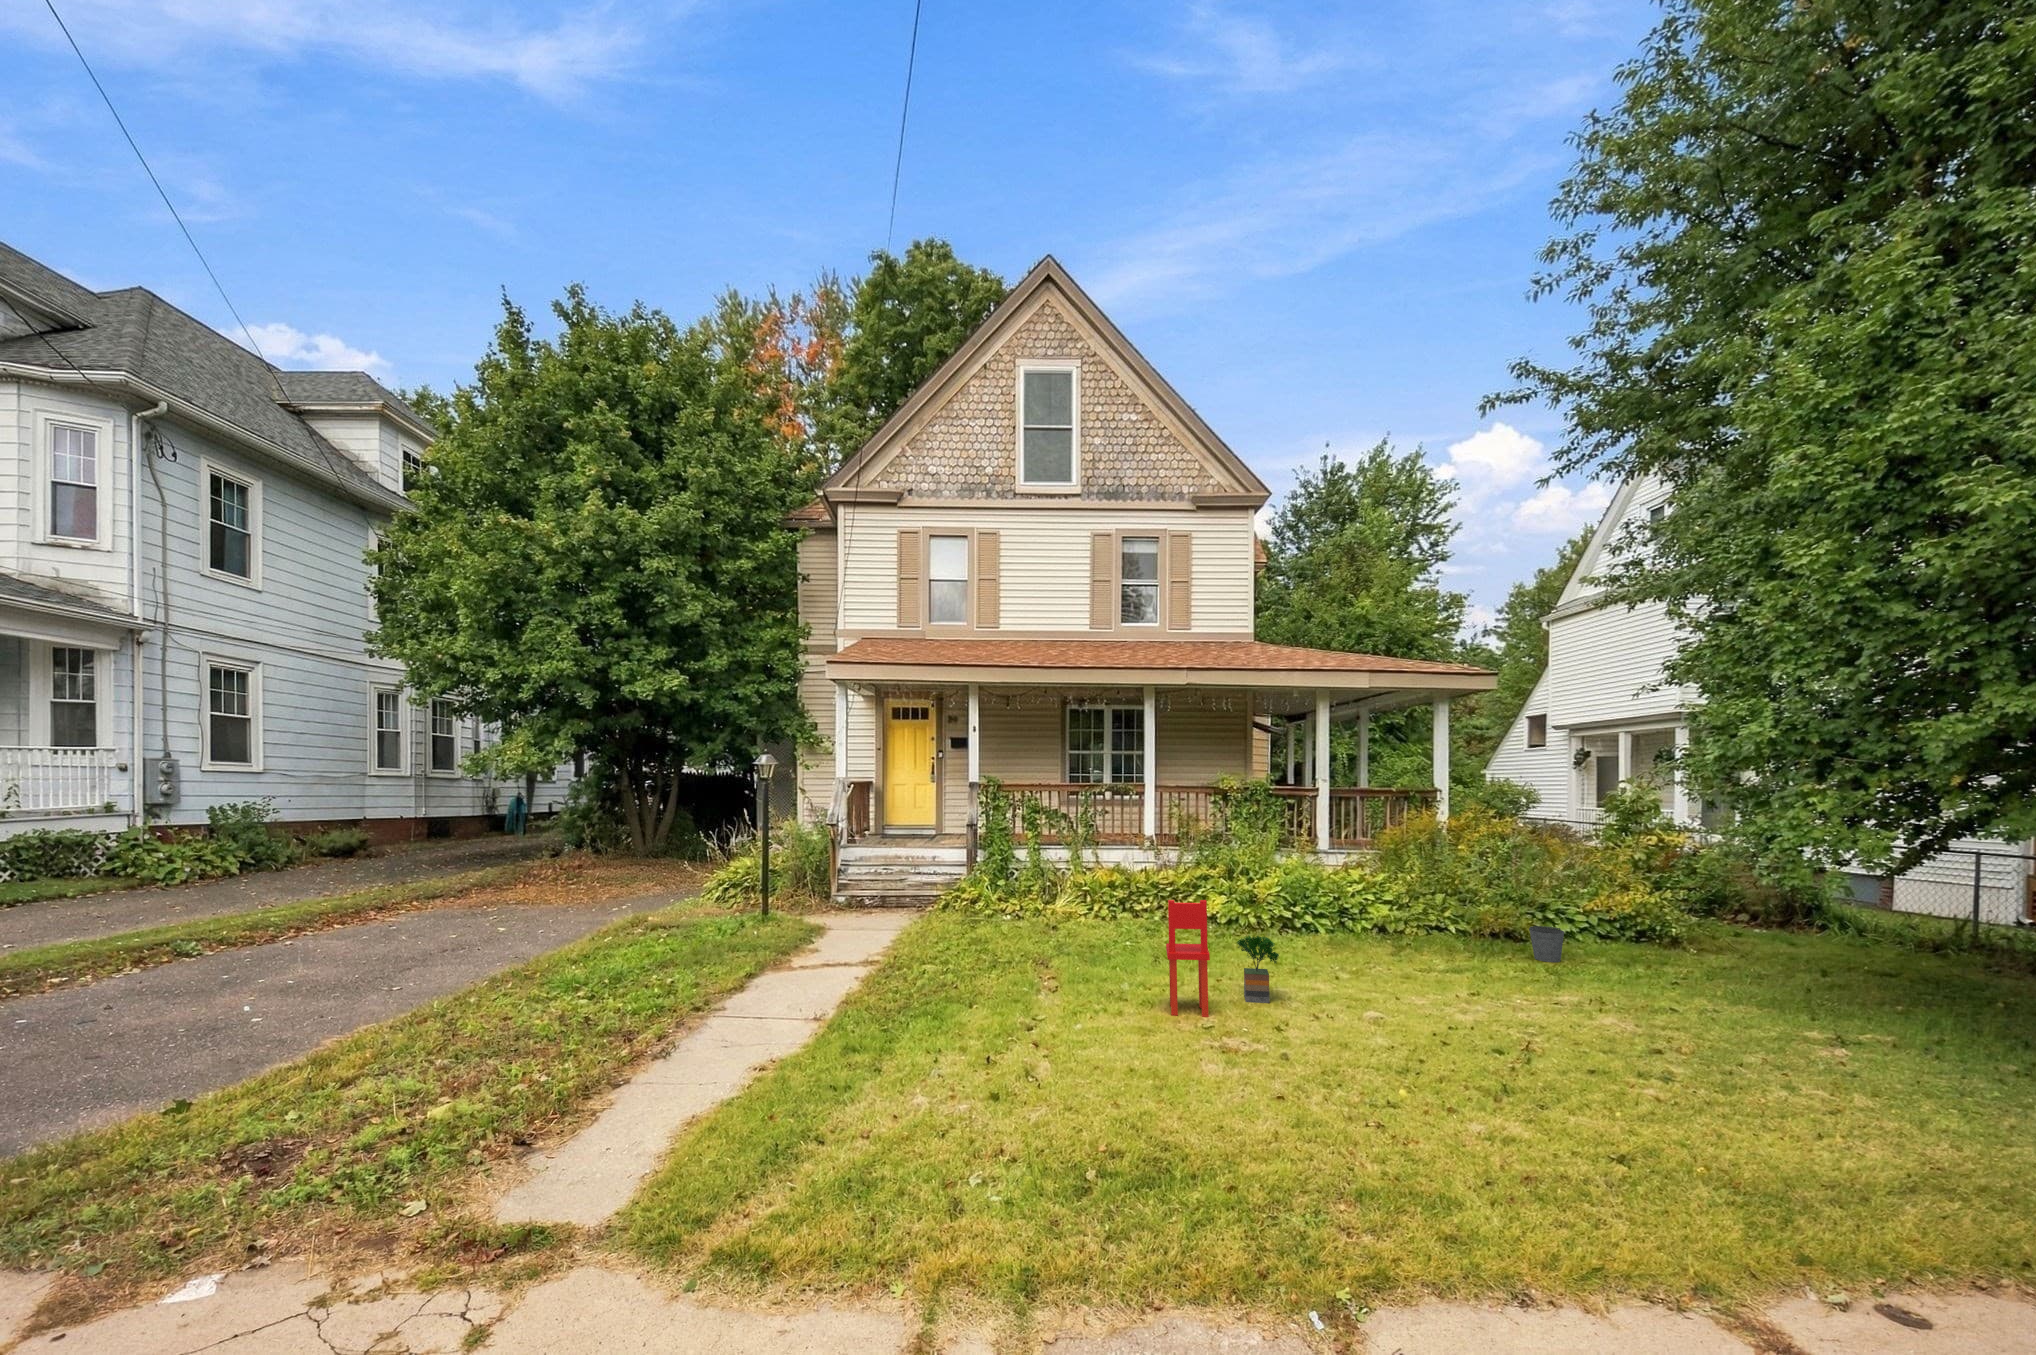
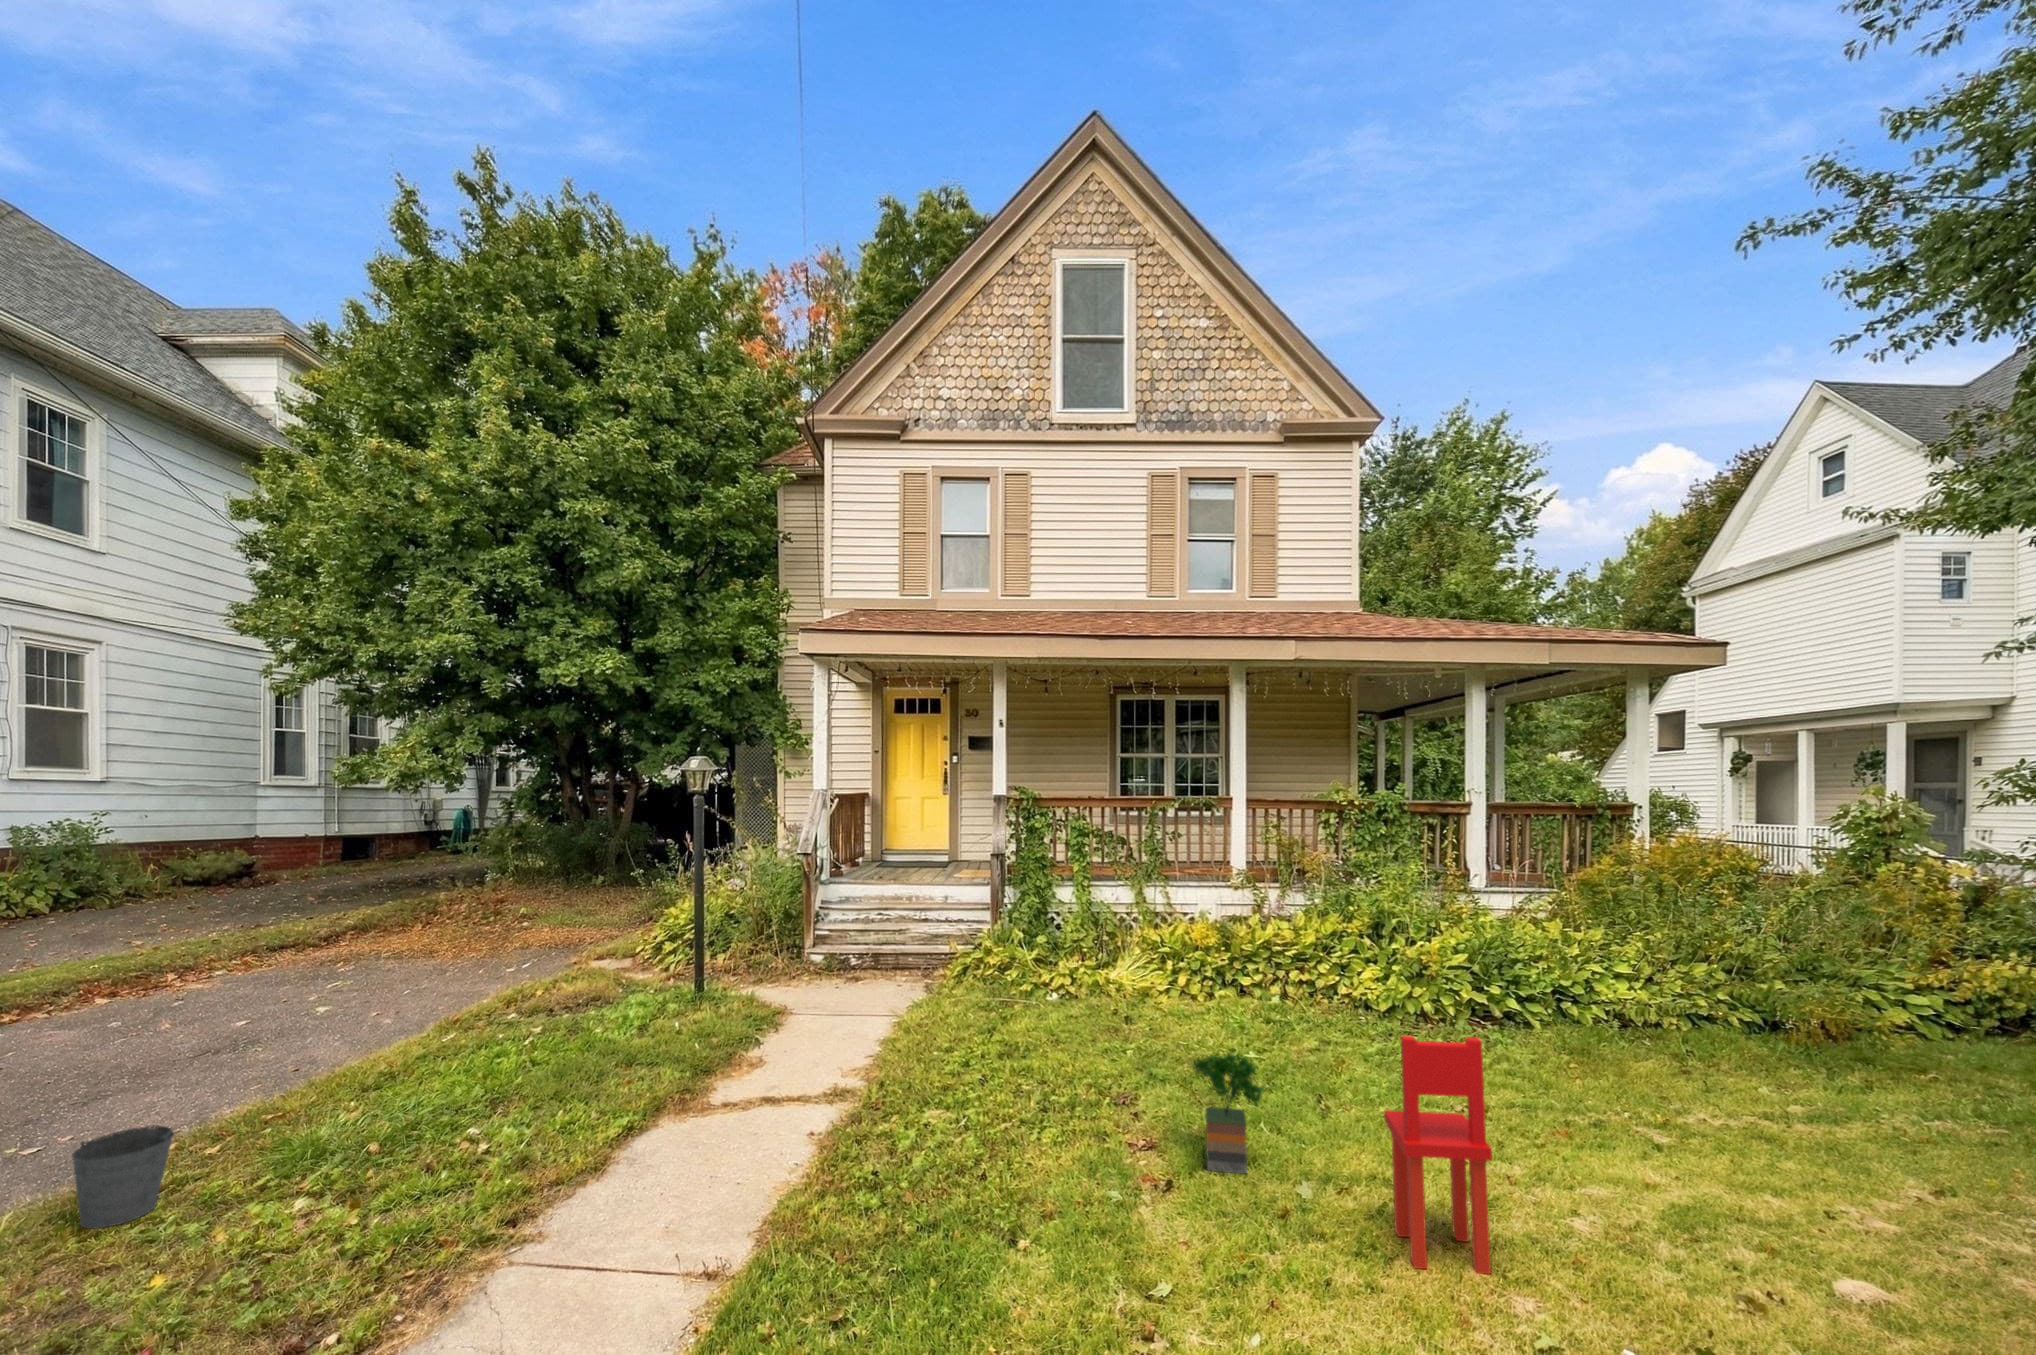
bucket: present [1529,926,1564,962] -> present [72,1125,174,1229]
potted tree: present [1237,936,1279,1003] -> present [1193,1054,1263,1174]

